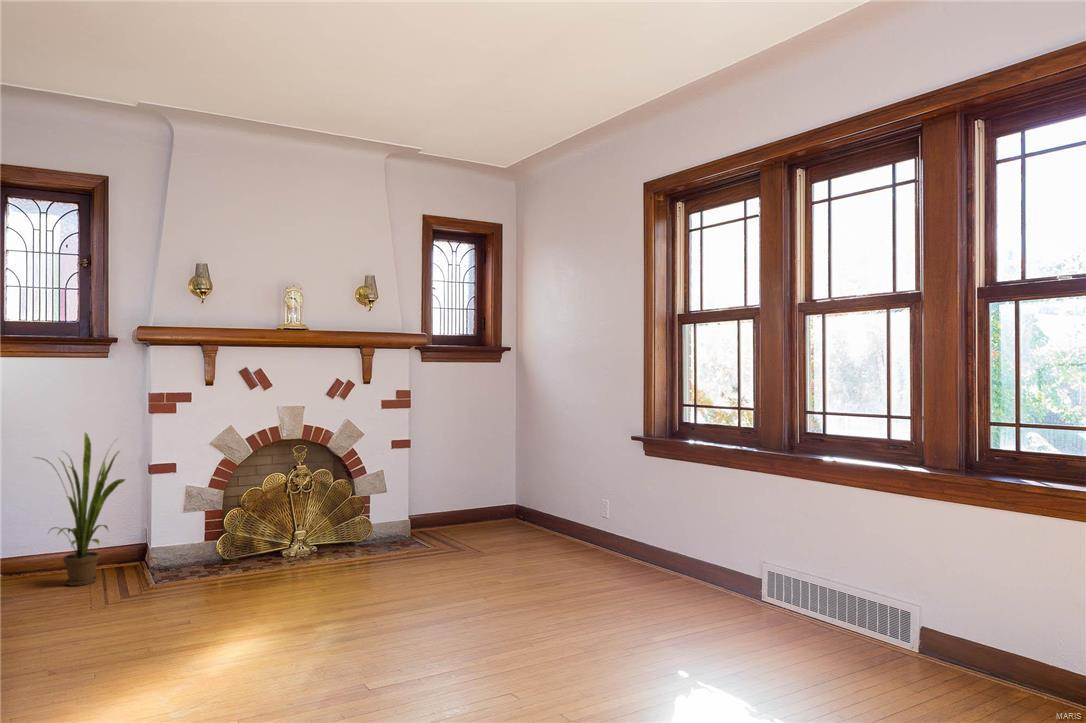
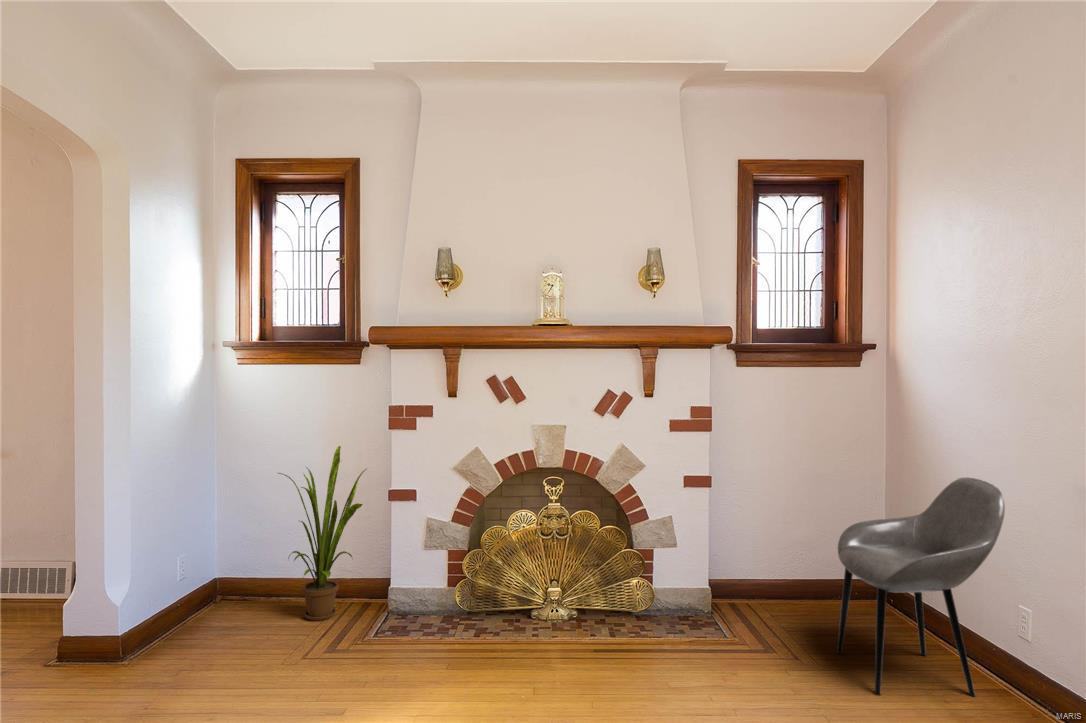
armchair: none [495,426,585,556] -> present [837,477,1005,697]

